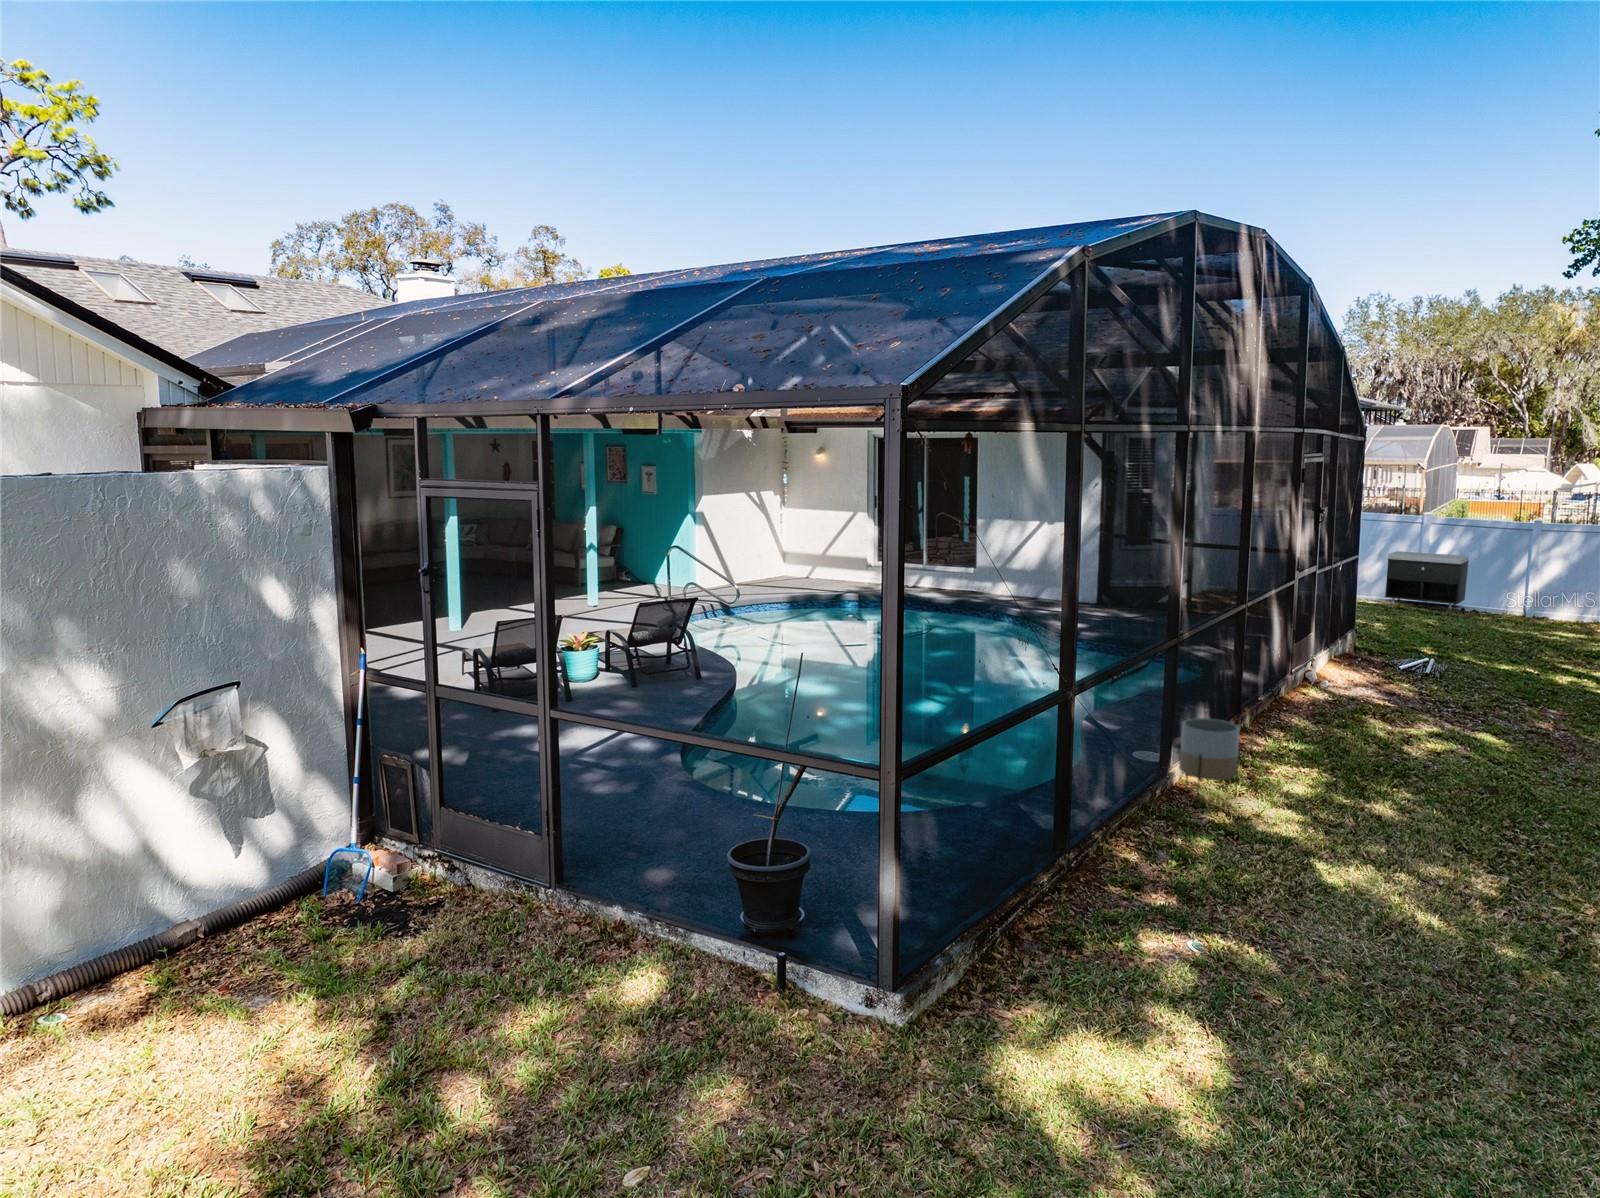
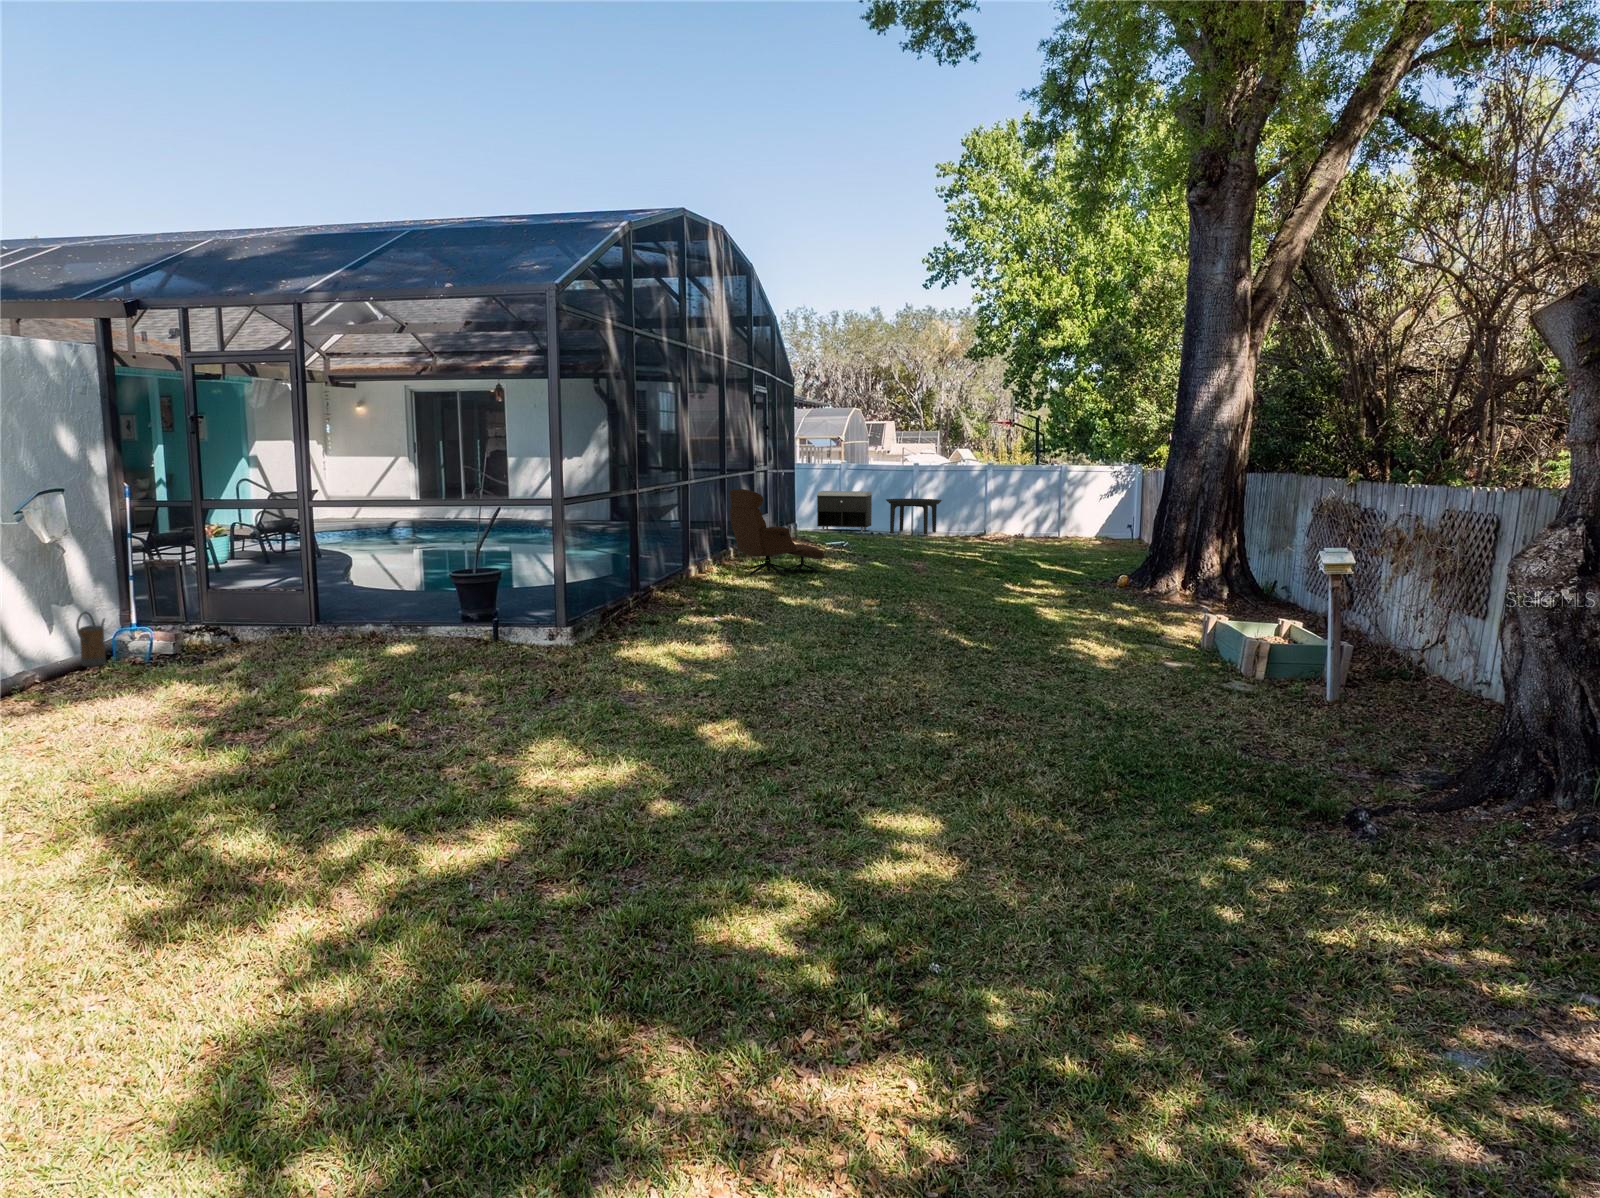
round table: none [1490,568,1582,623] -> present [886,499,942,534]
lounge chair: none [1253,608,1400,740] -> present [730,489,825,575]
planter: present [1179,718,1240,803] -> none [694,544,730,596]
watering can: none [206,868,270,945] -> present [76,612,106,666]

